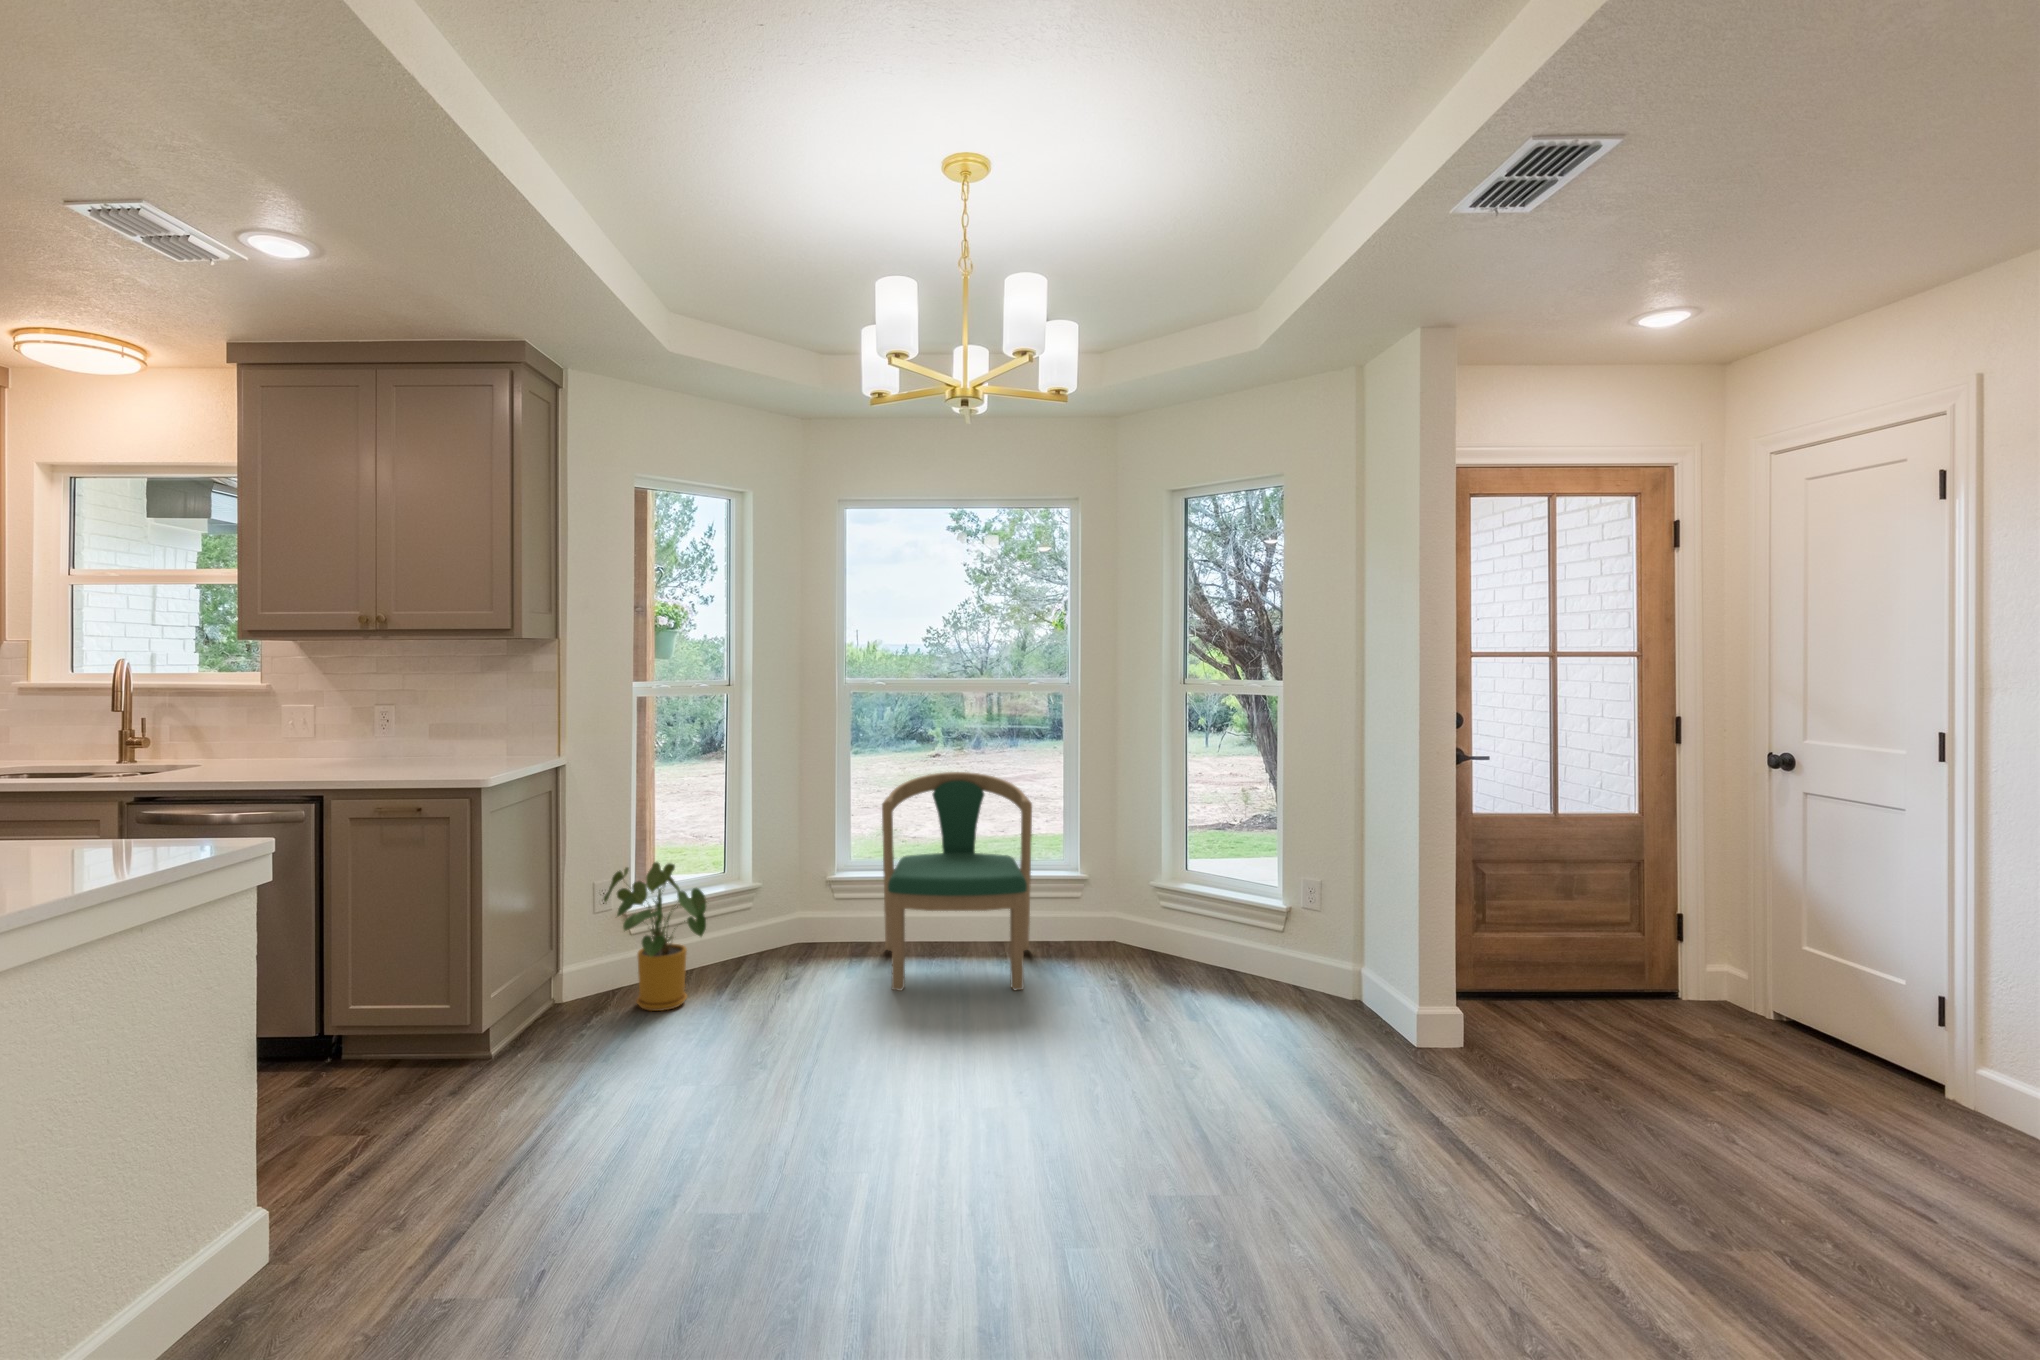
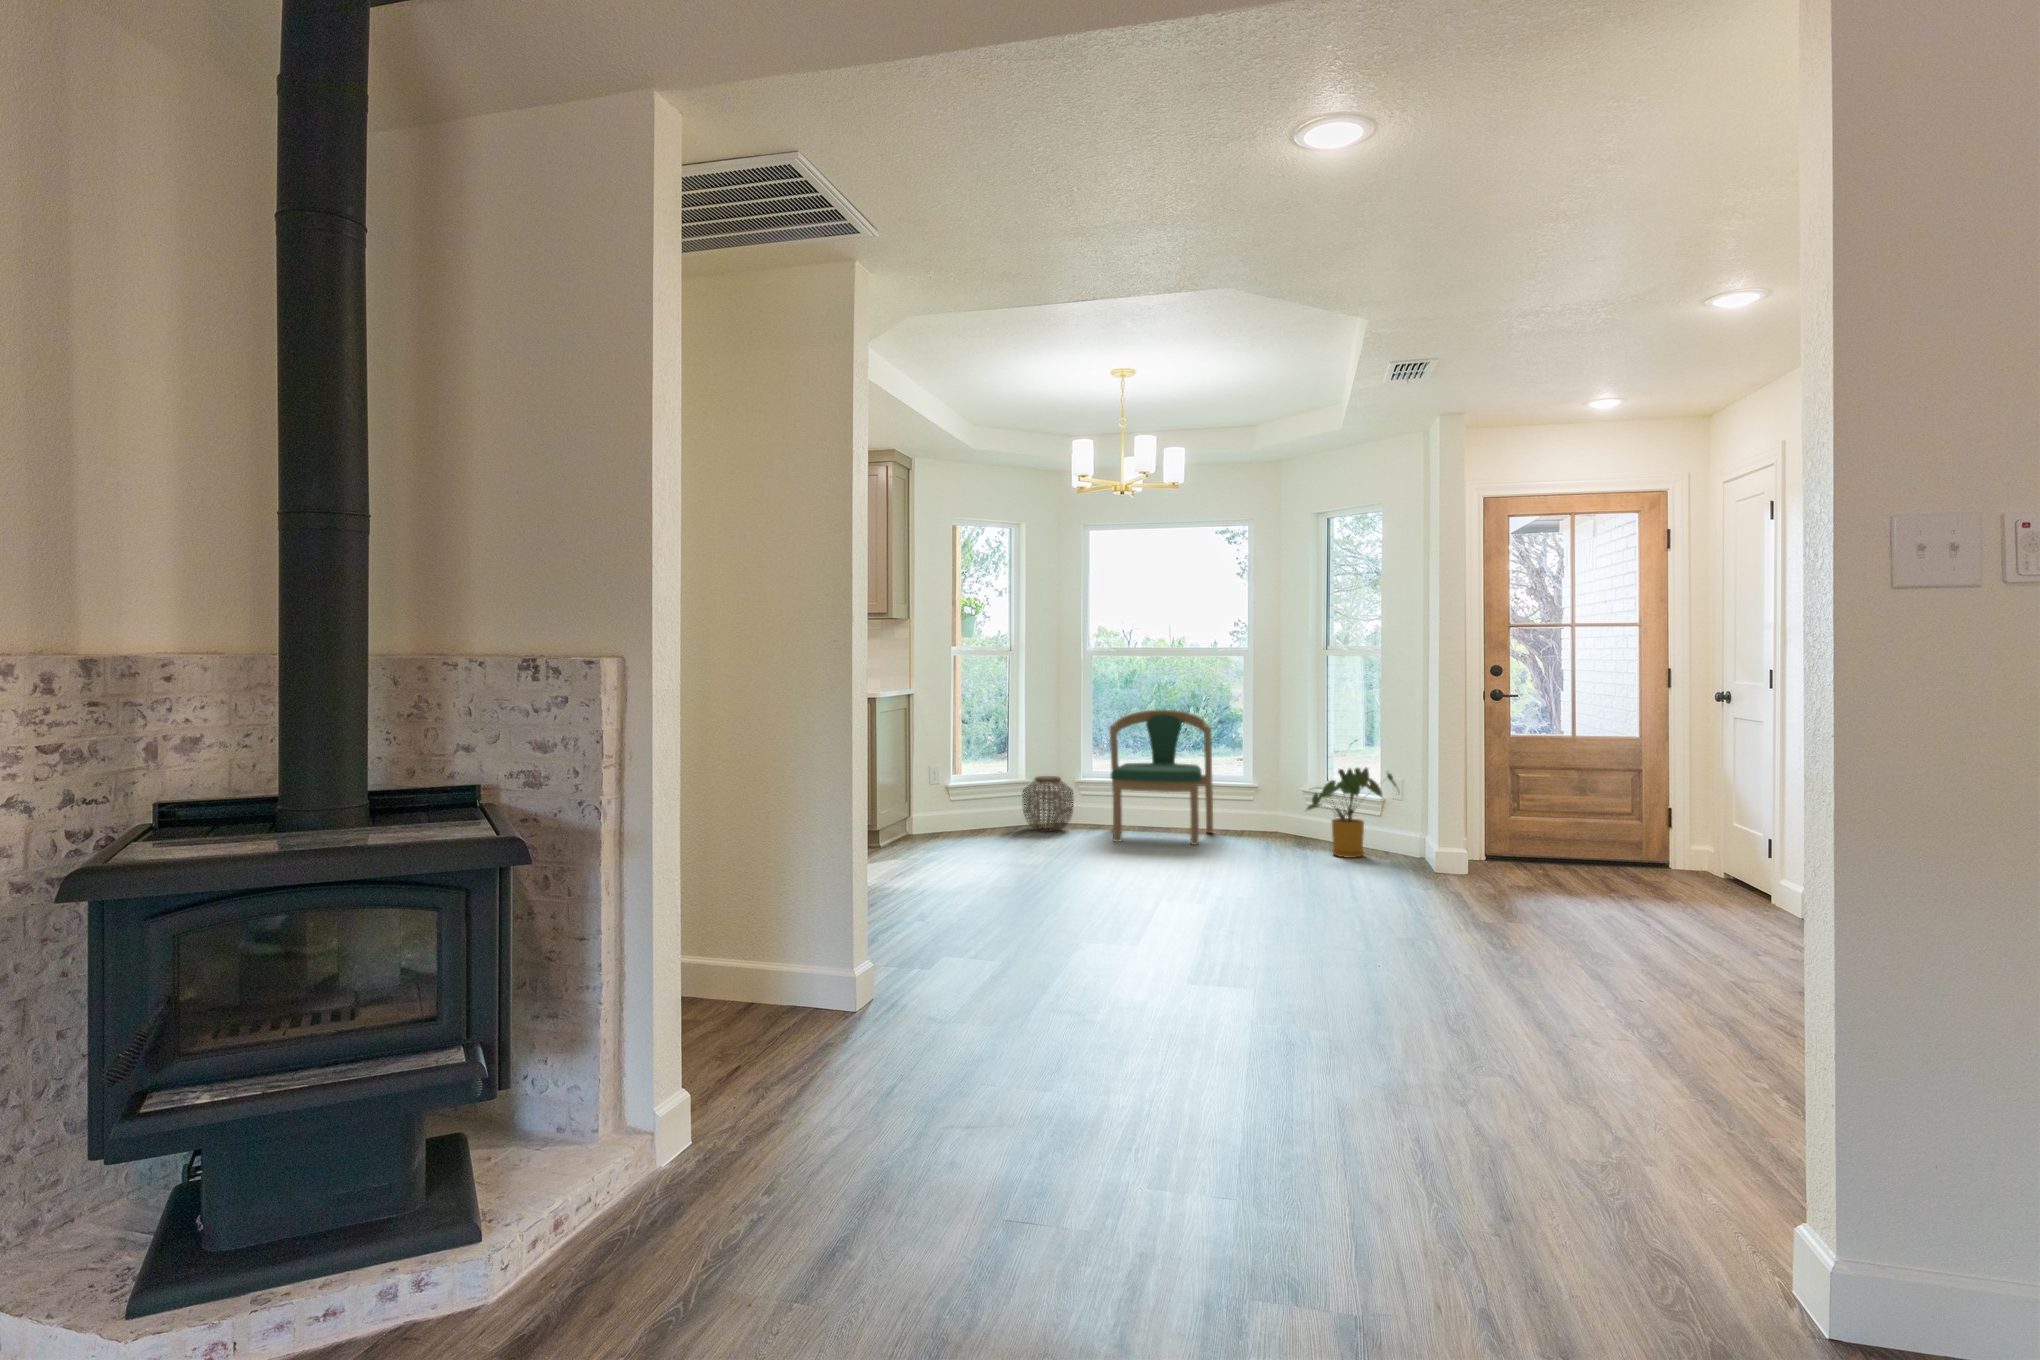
house plant: present [603,862,707,1011] -> present [1305,768,1399,858]
woven basket: none [747,878,826,969] -> present [1023,776,1073,832]

